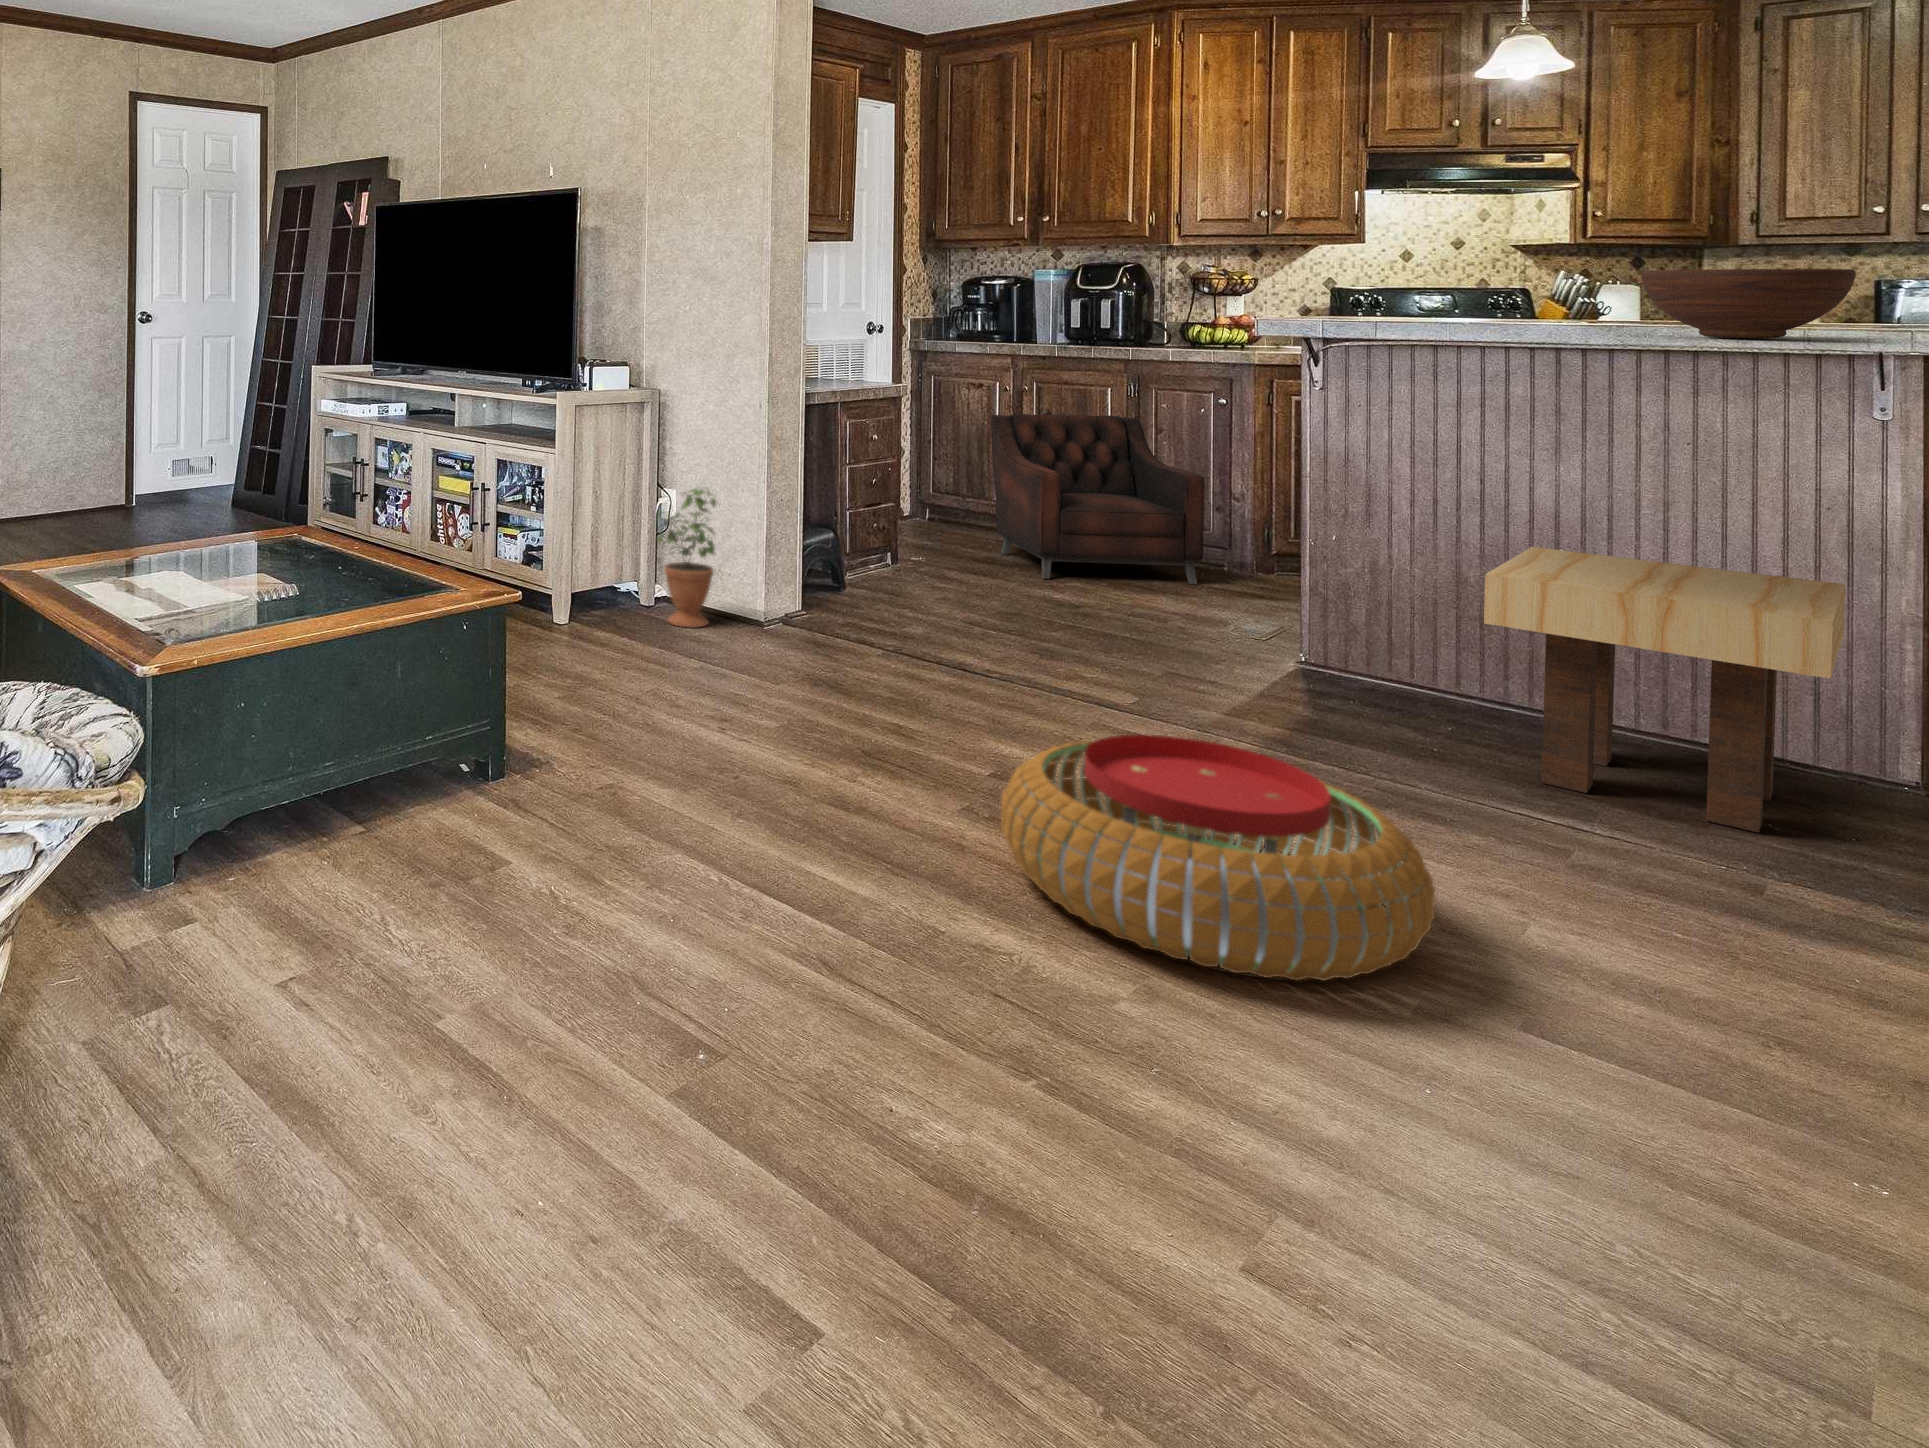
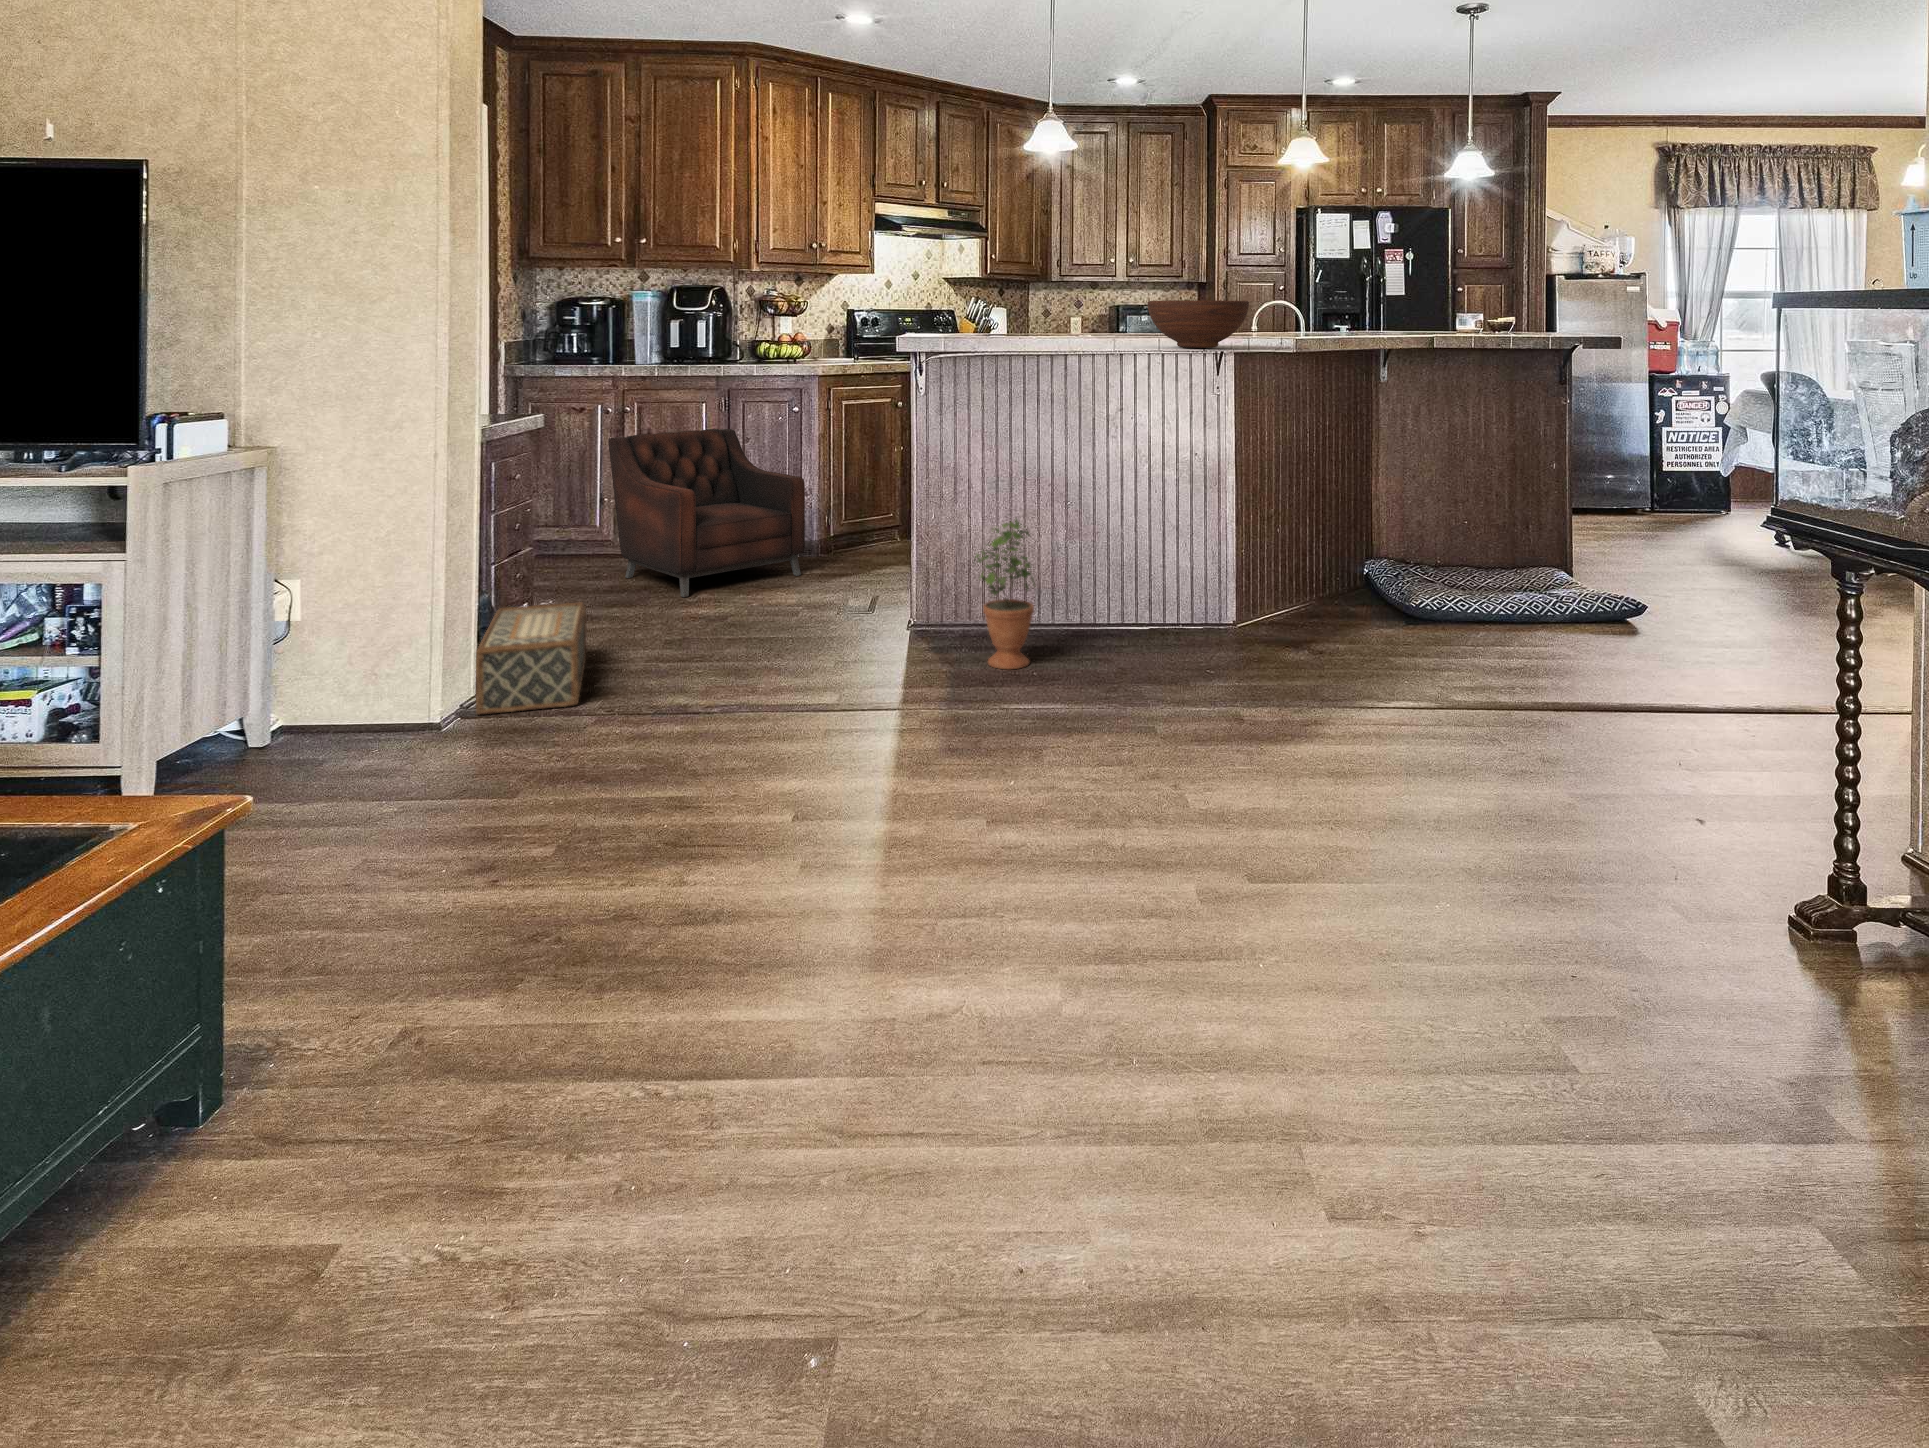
potted plant: present [658,489,716,628] -> present [975,518,1036,669]
woven basket: none [792,545,909,633] -> present [476,602,586,714]
side table: present [1484,547,1845,832] -> none [1088,509,1284,693]
pouf: present [1001,734,1435,981] -> none [902,748,1255,995]

